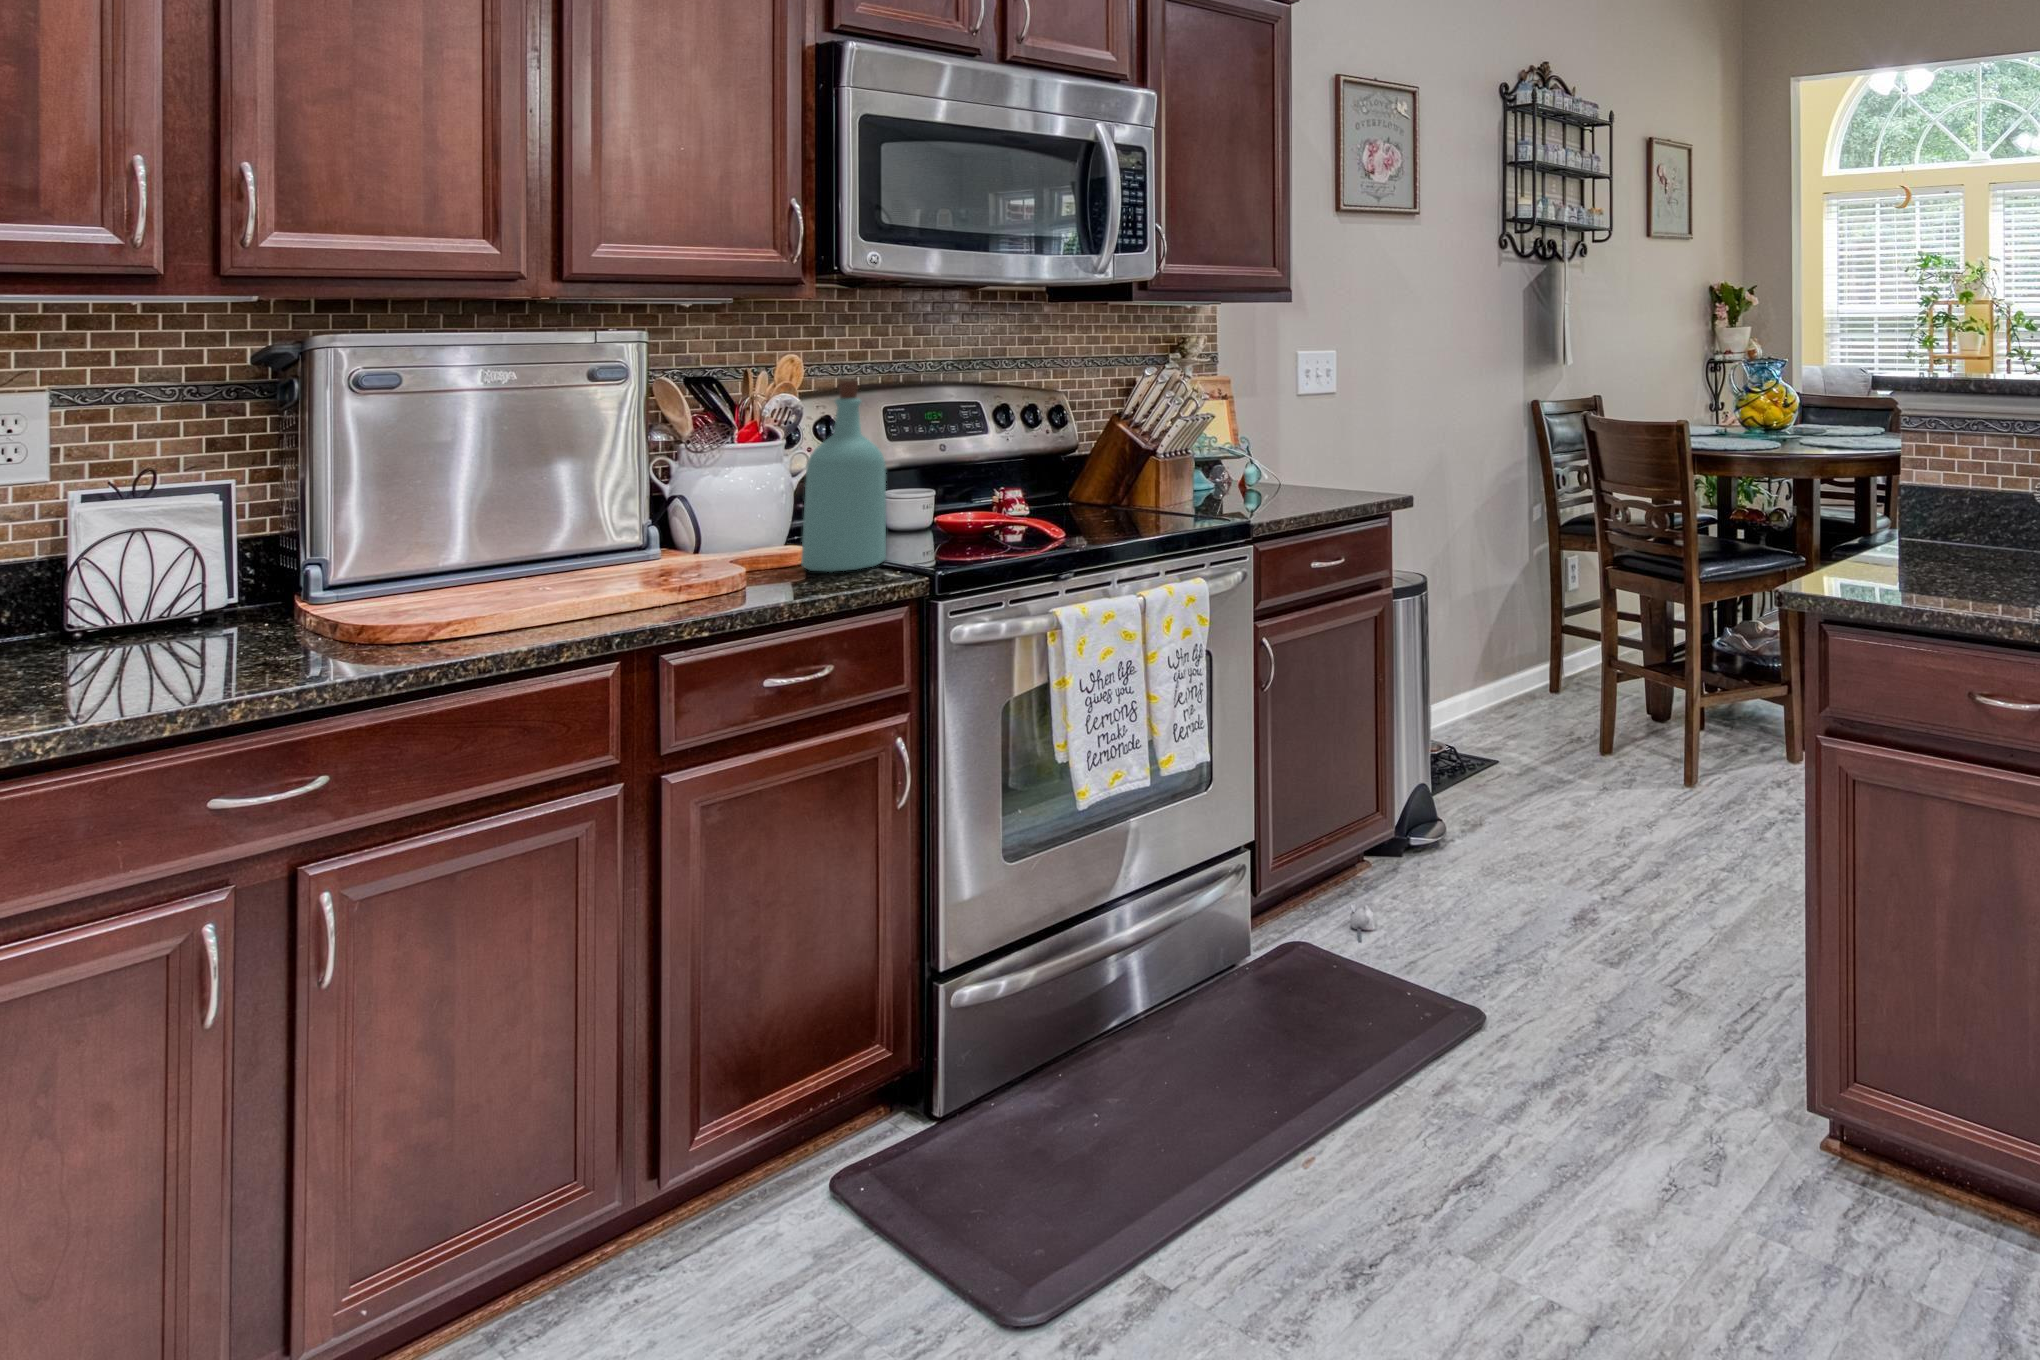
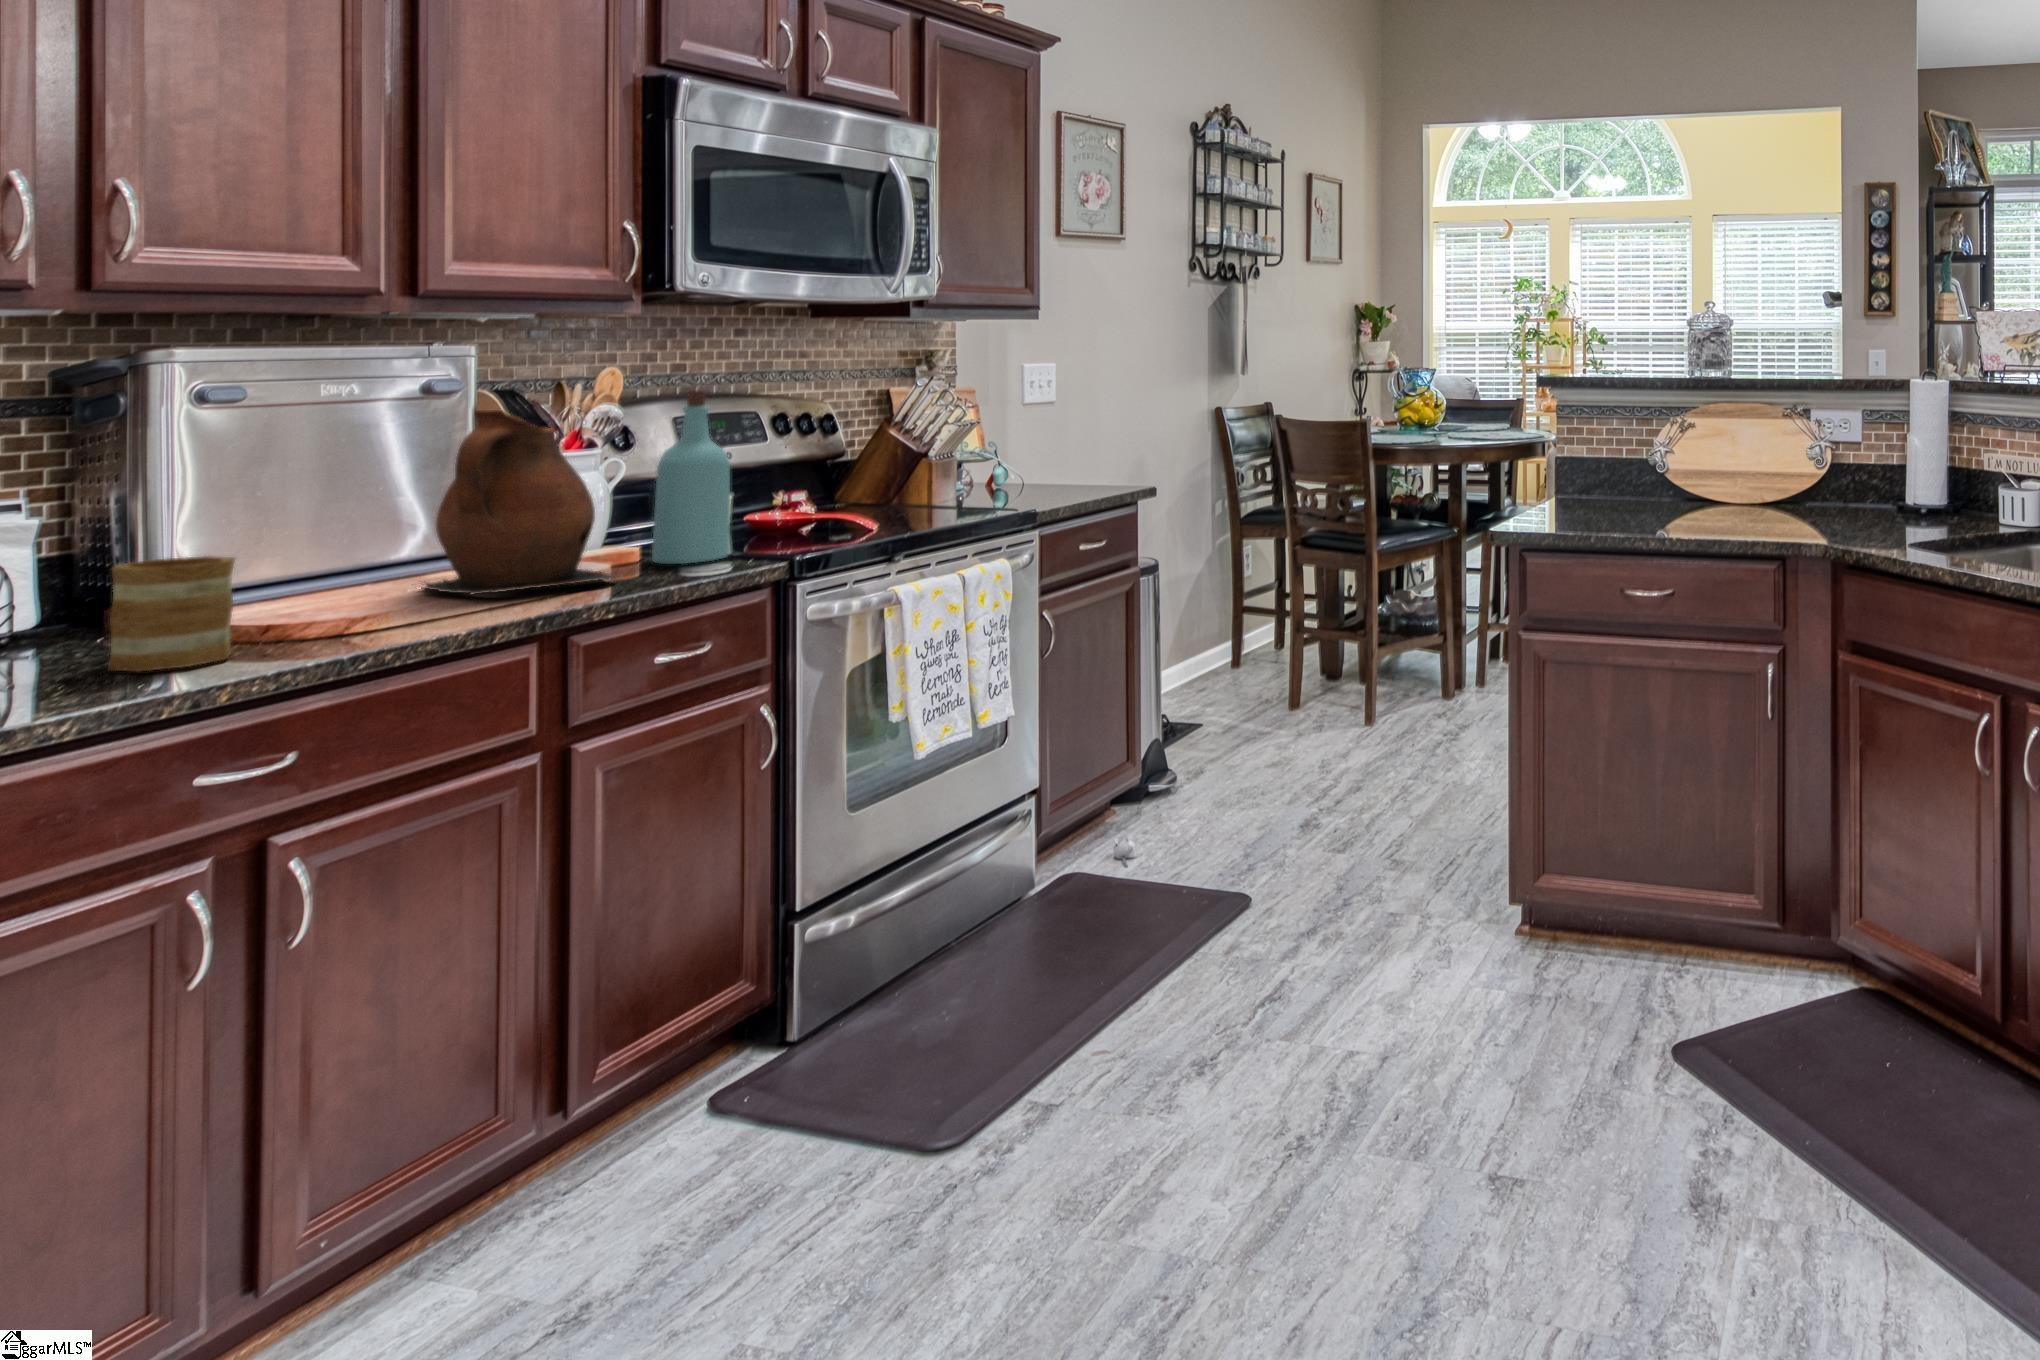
ceramic pitcher: none [555,400,738,600] -> present [421,410,617,594]
mug: none [163,553,293,677] -> present [108,556,235,671]

